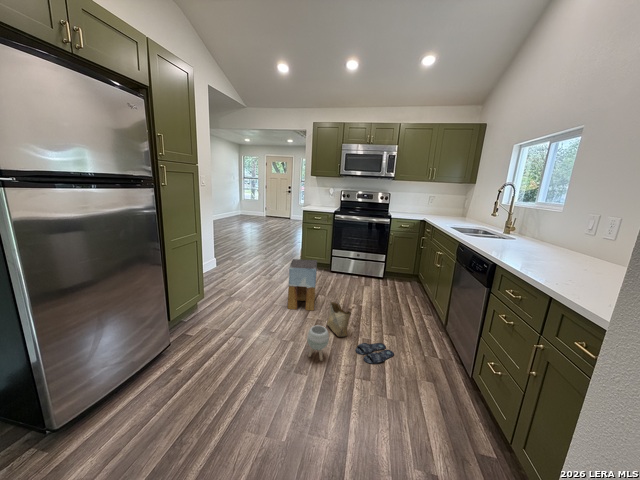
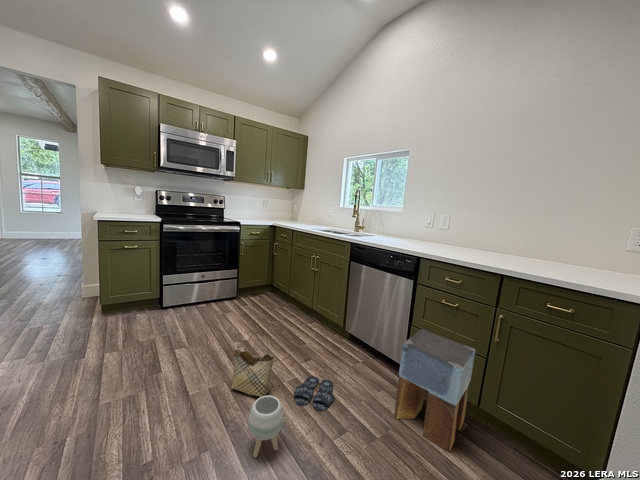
stool: present [288,259,317,311] -> present [394,329,476,452]

